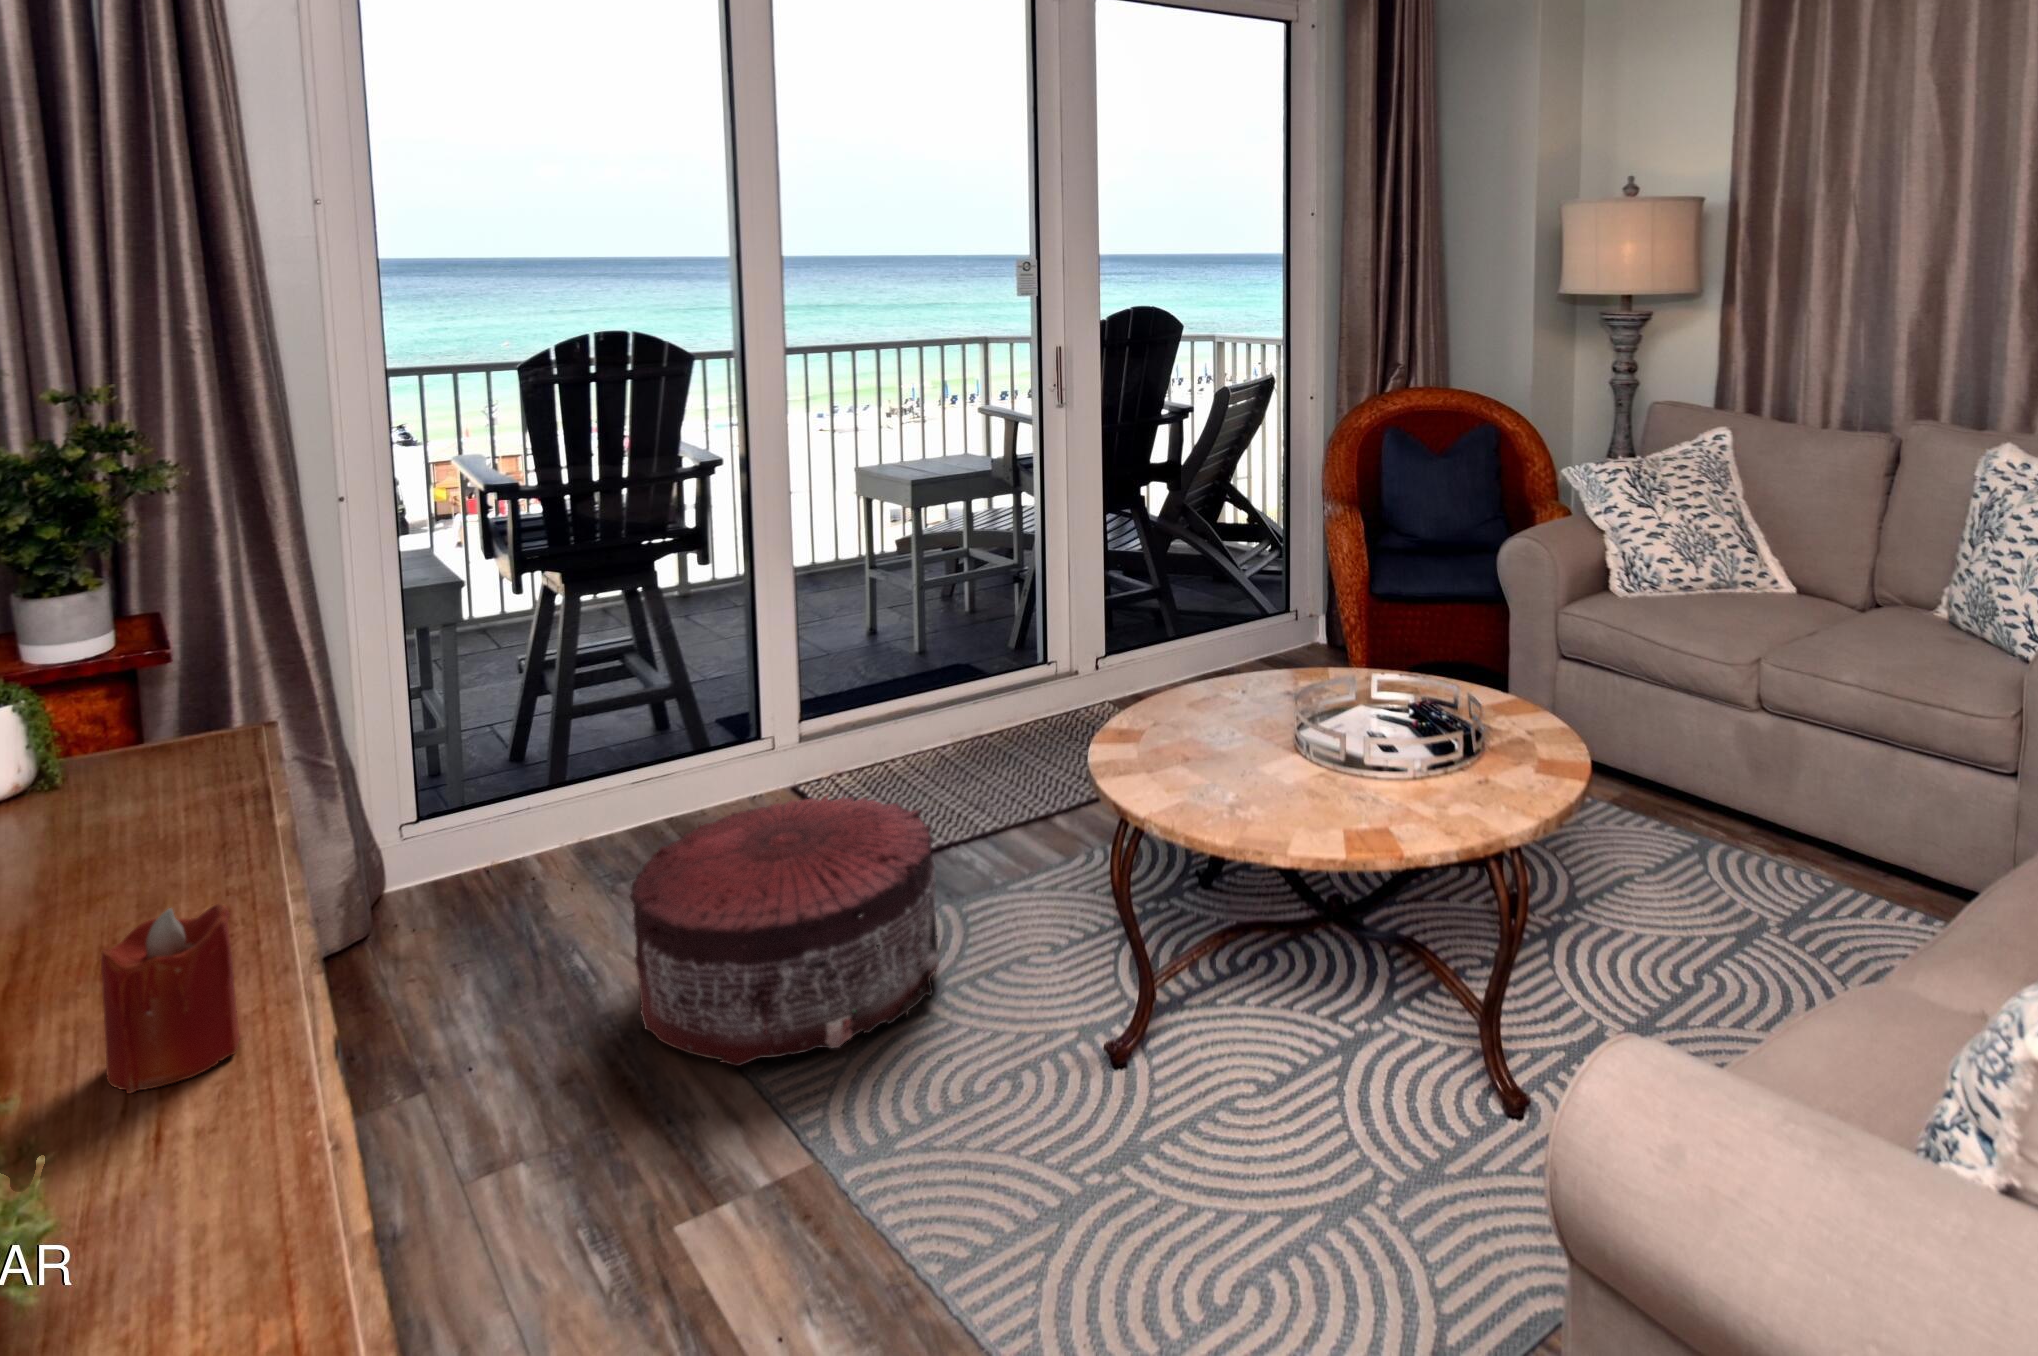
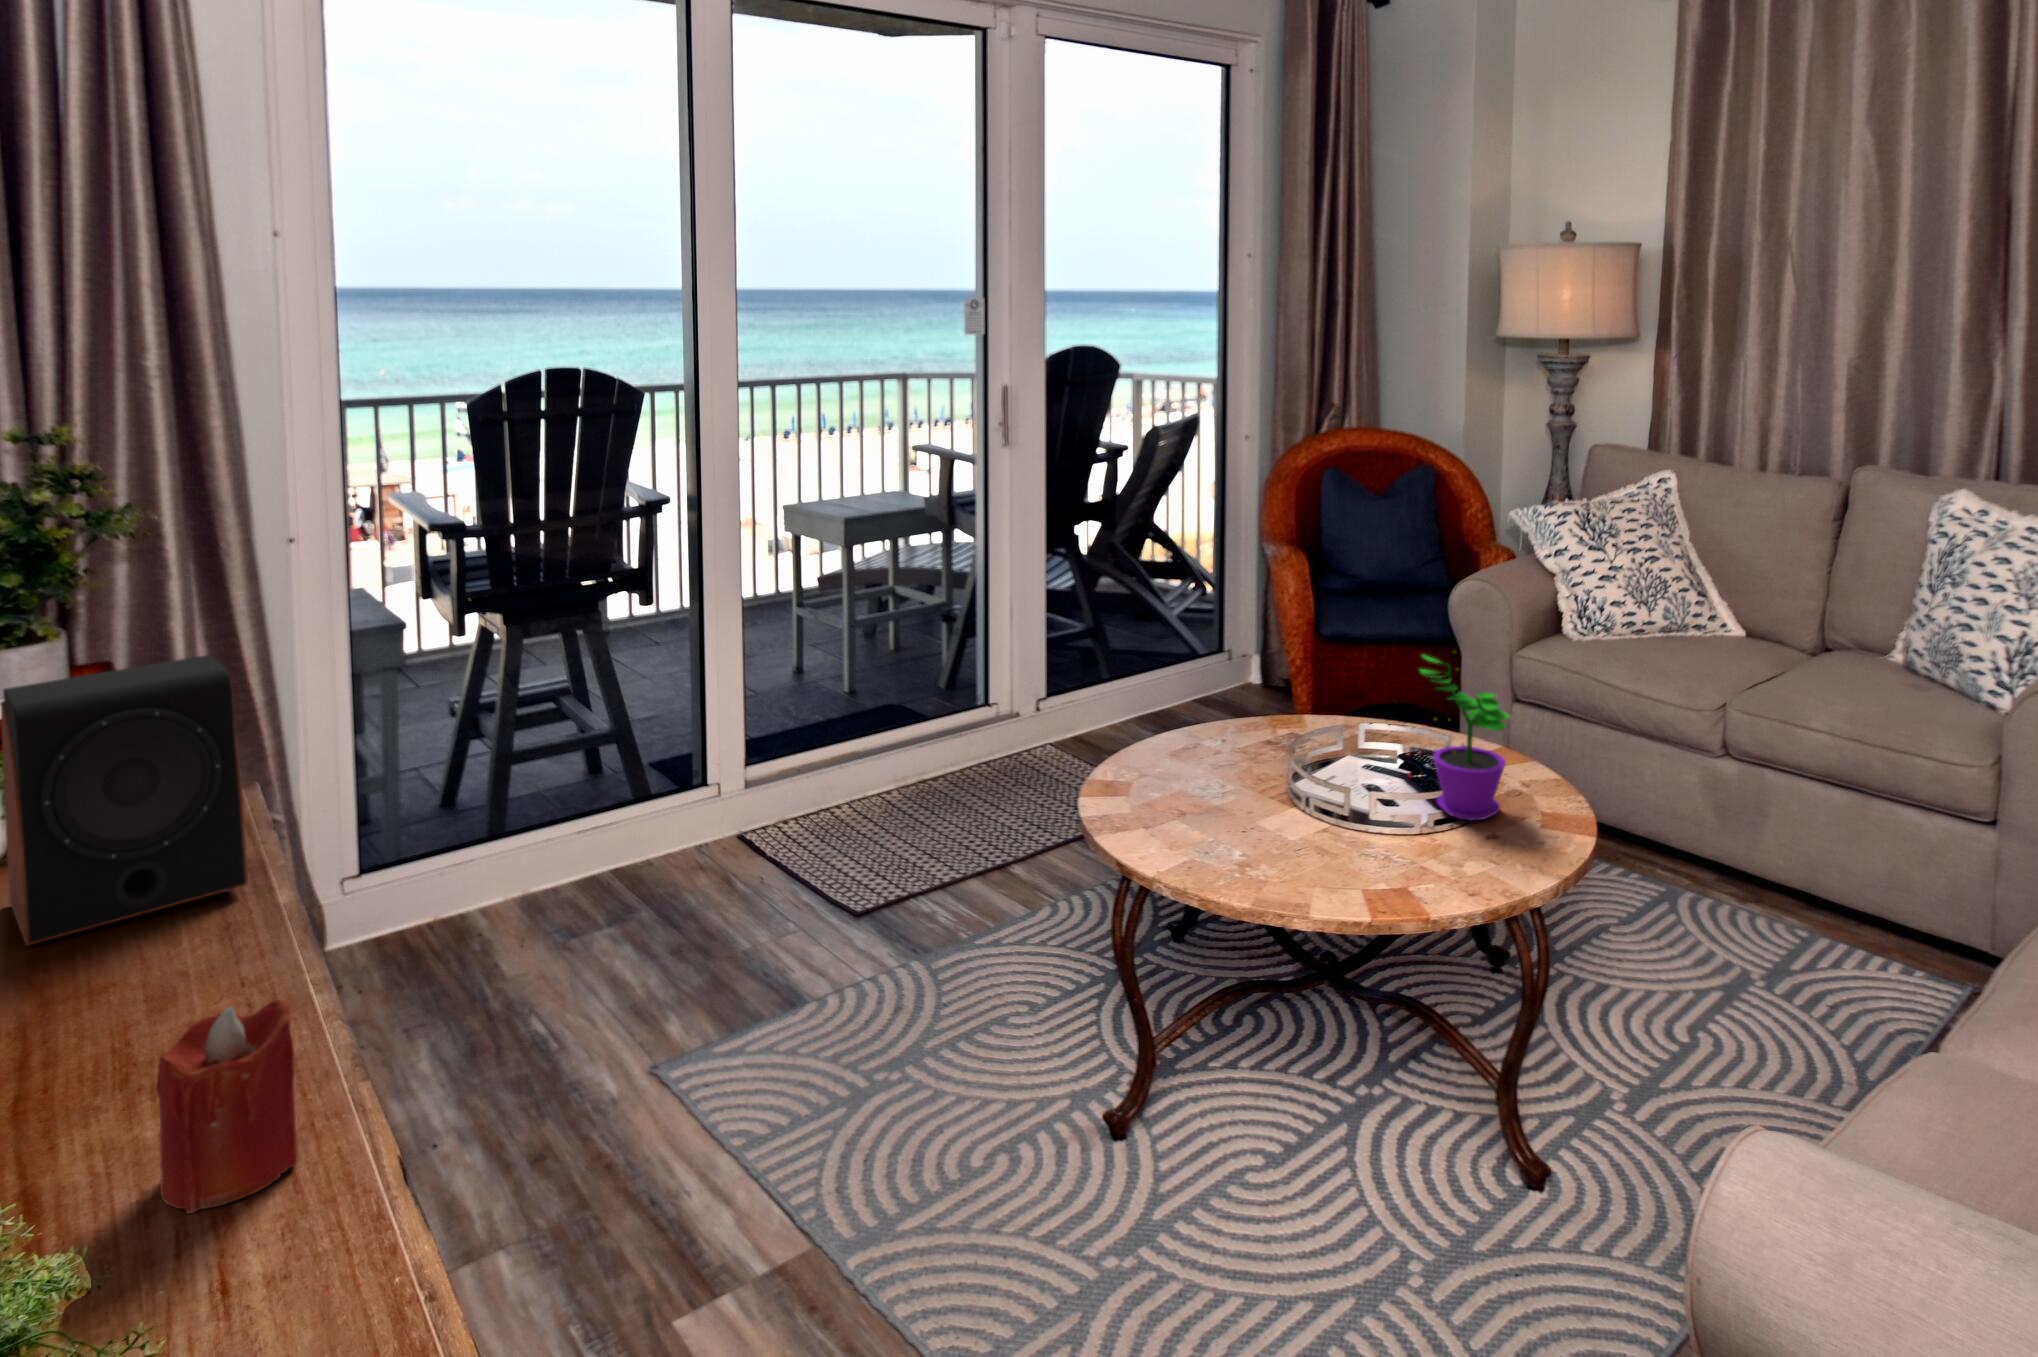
speaker: none [17,598,253,864] -> present [0,655,248,945]
flower pot: none [1421,601,1508,768] -> present [1420,655,1510,821]
pouf: present [630,796,939,1066] -> none [602,846,921,1140]

